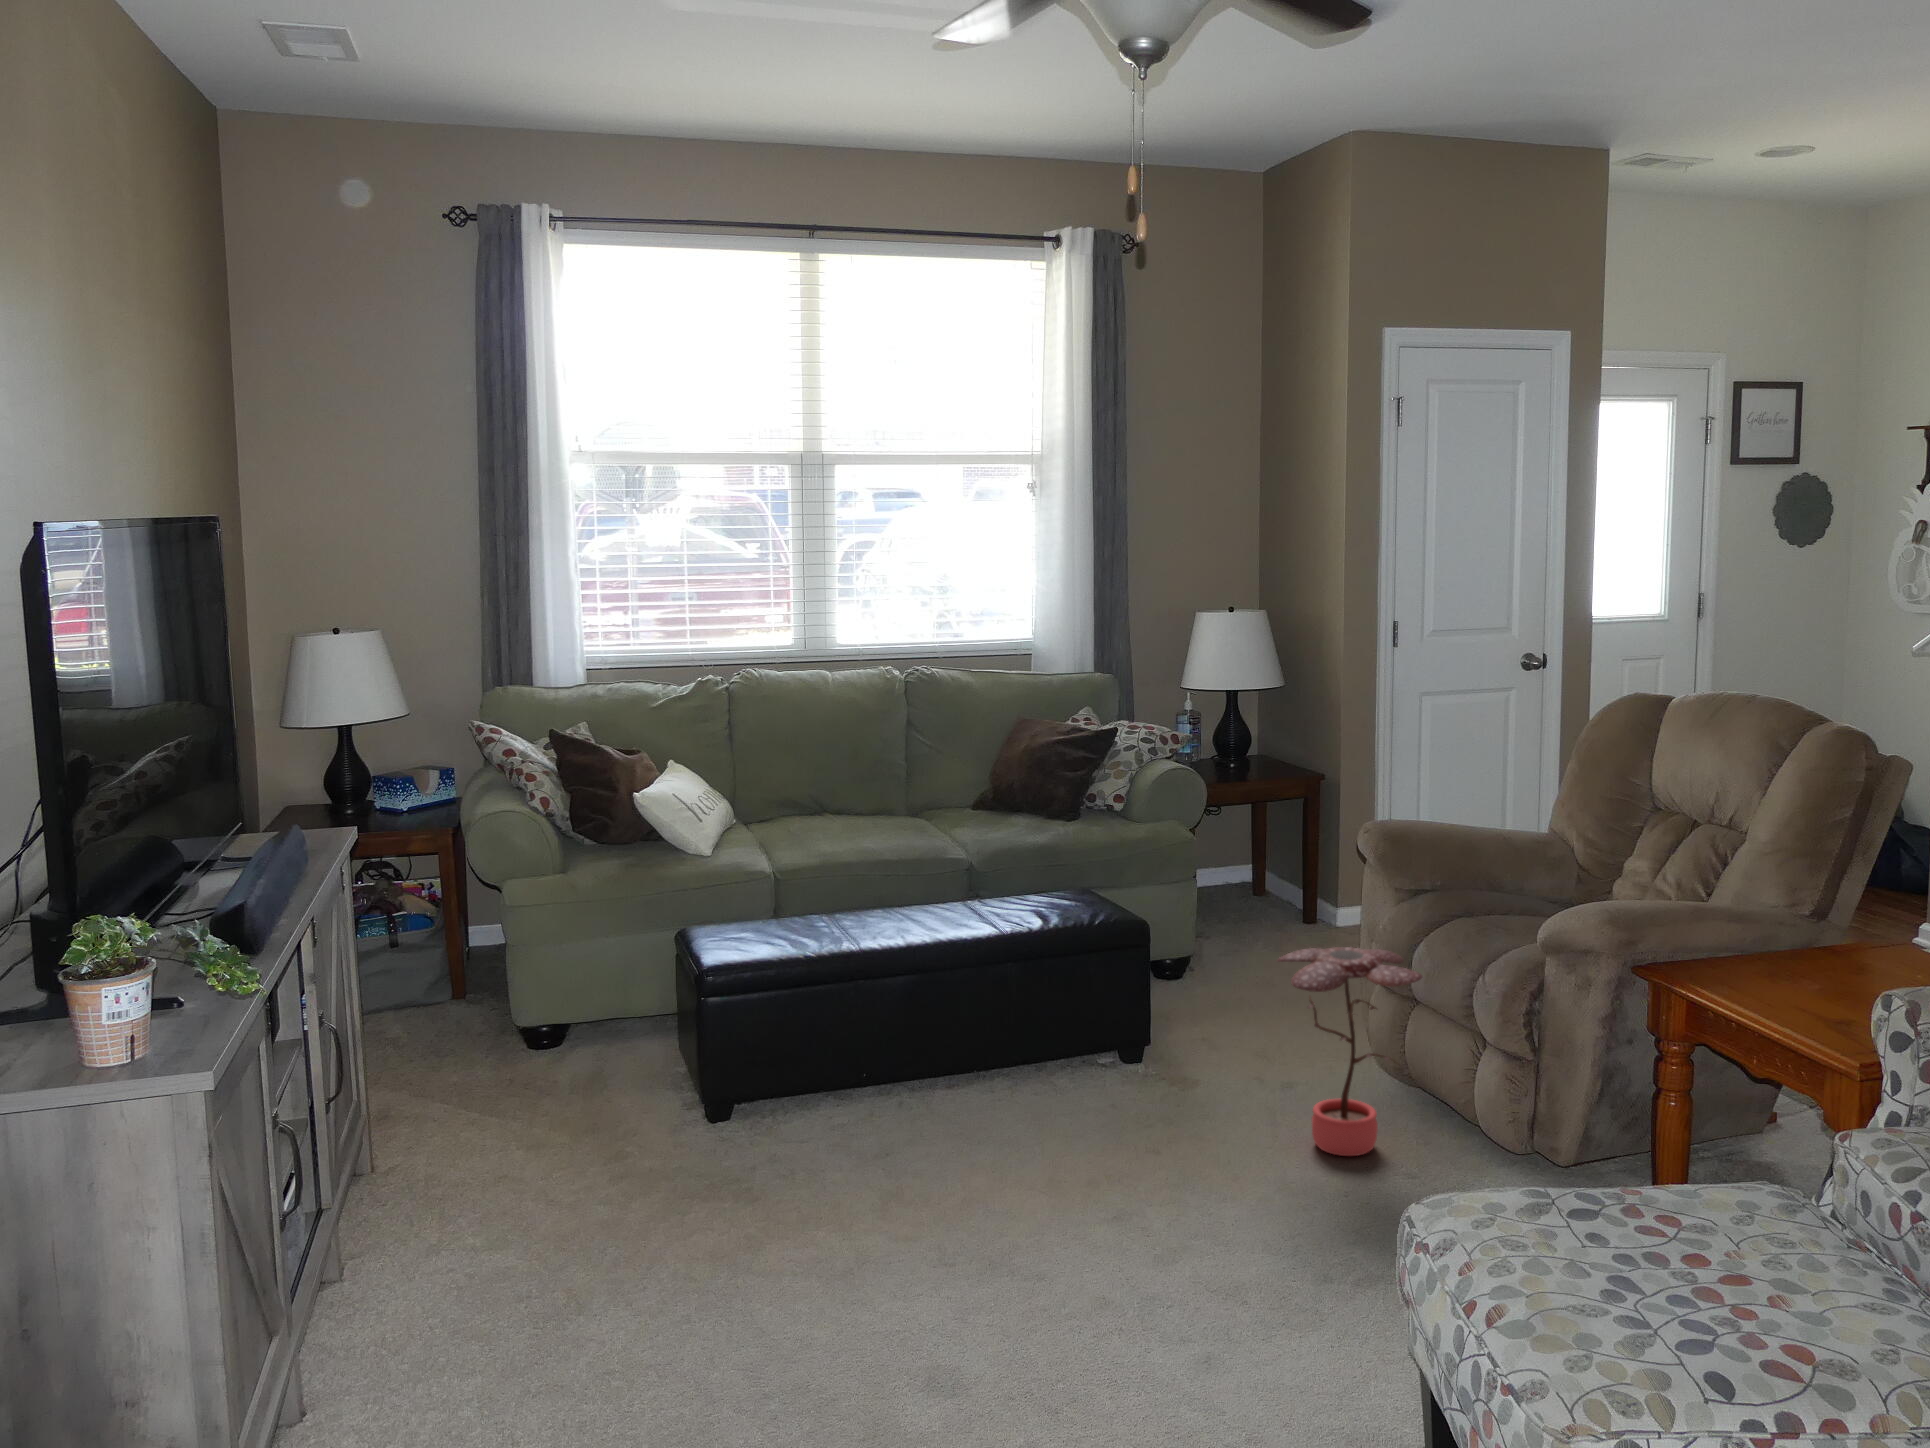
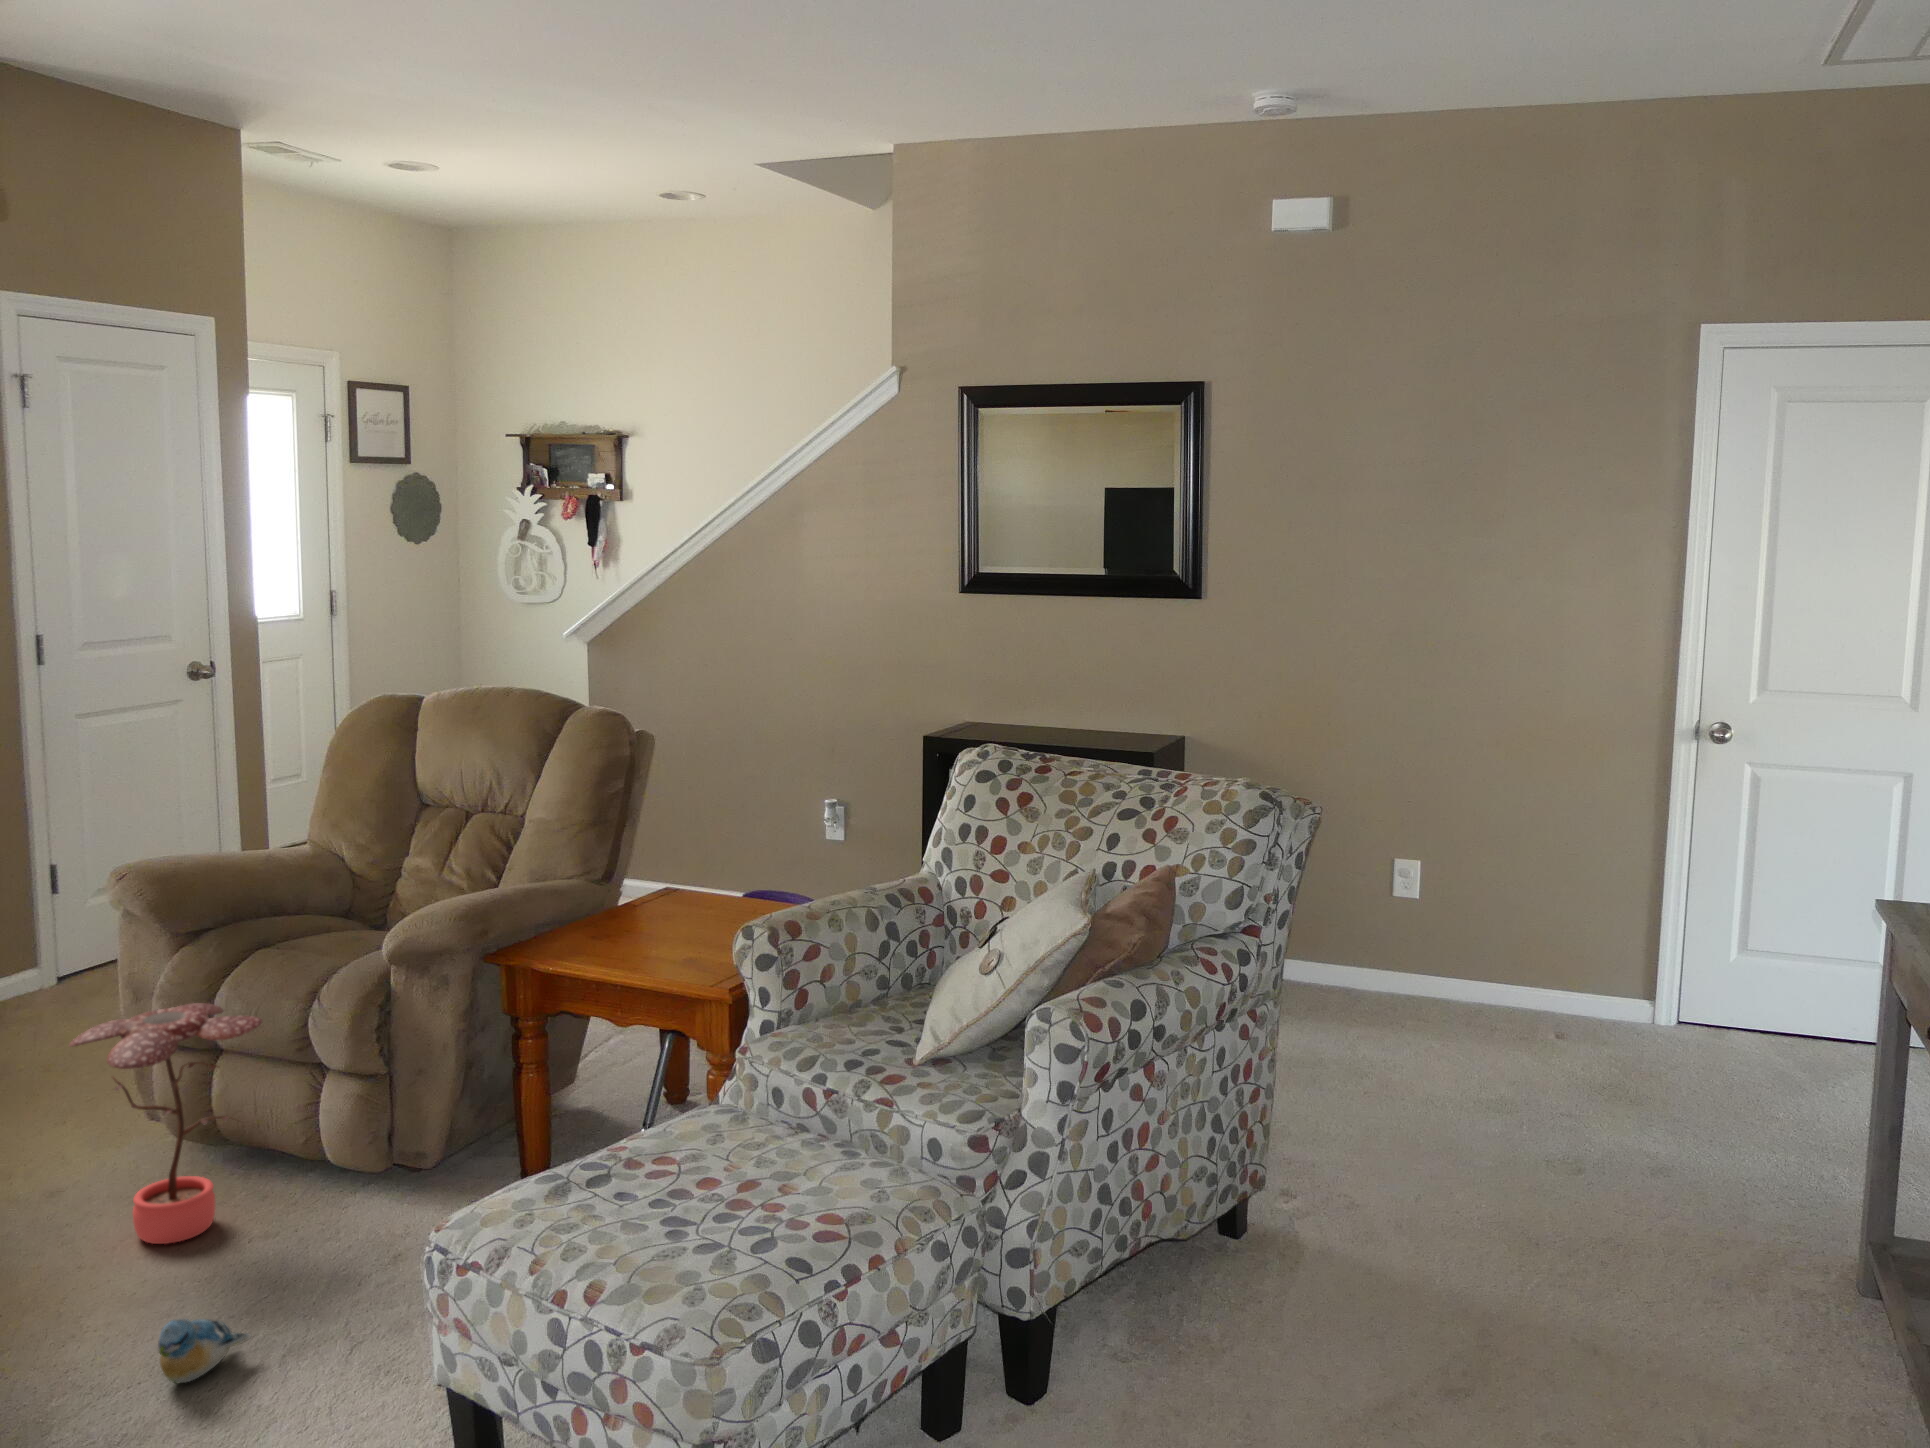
plush toy: none [1256,1211,1338,1270] -> present [158,1318,251,1383]

